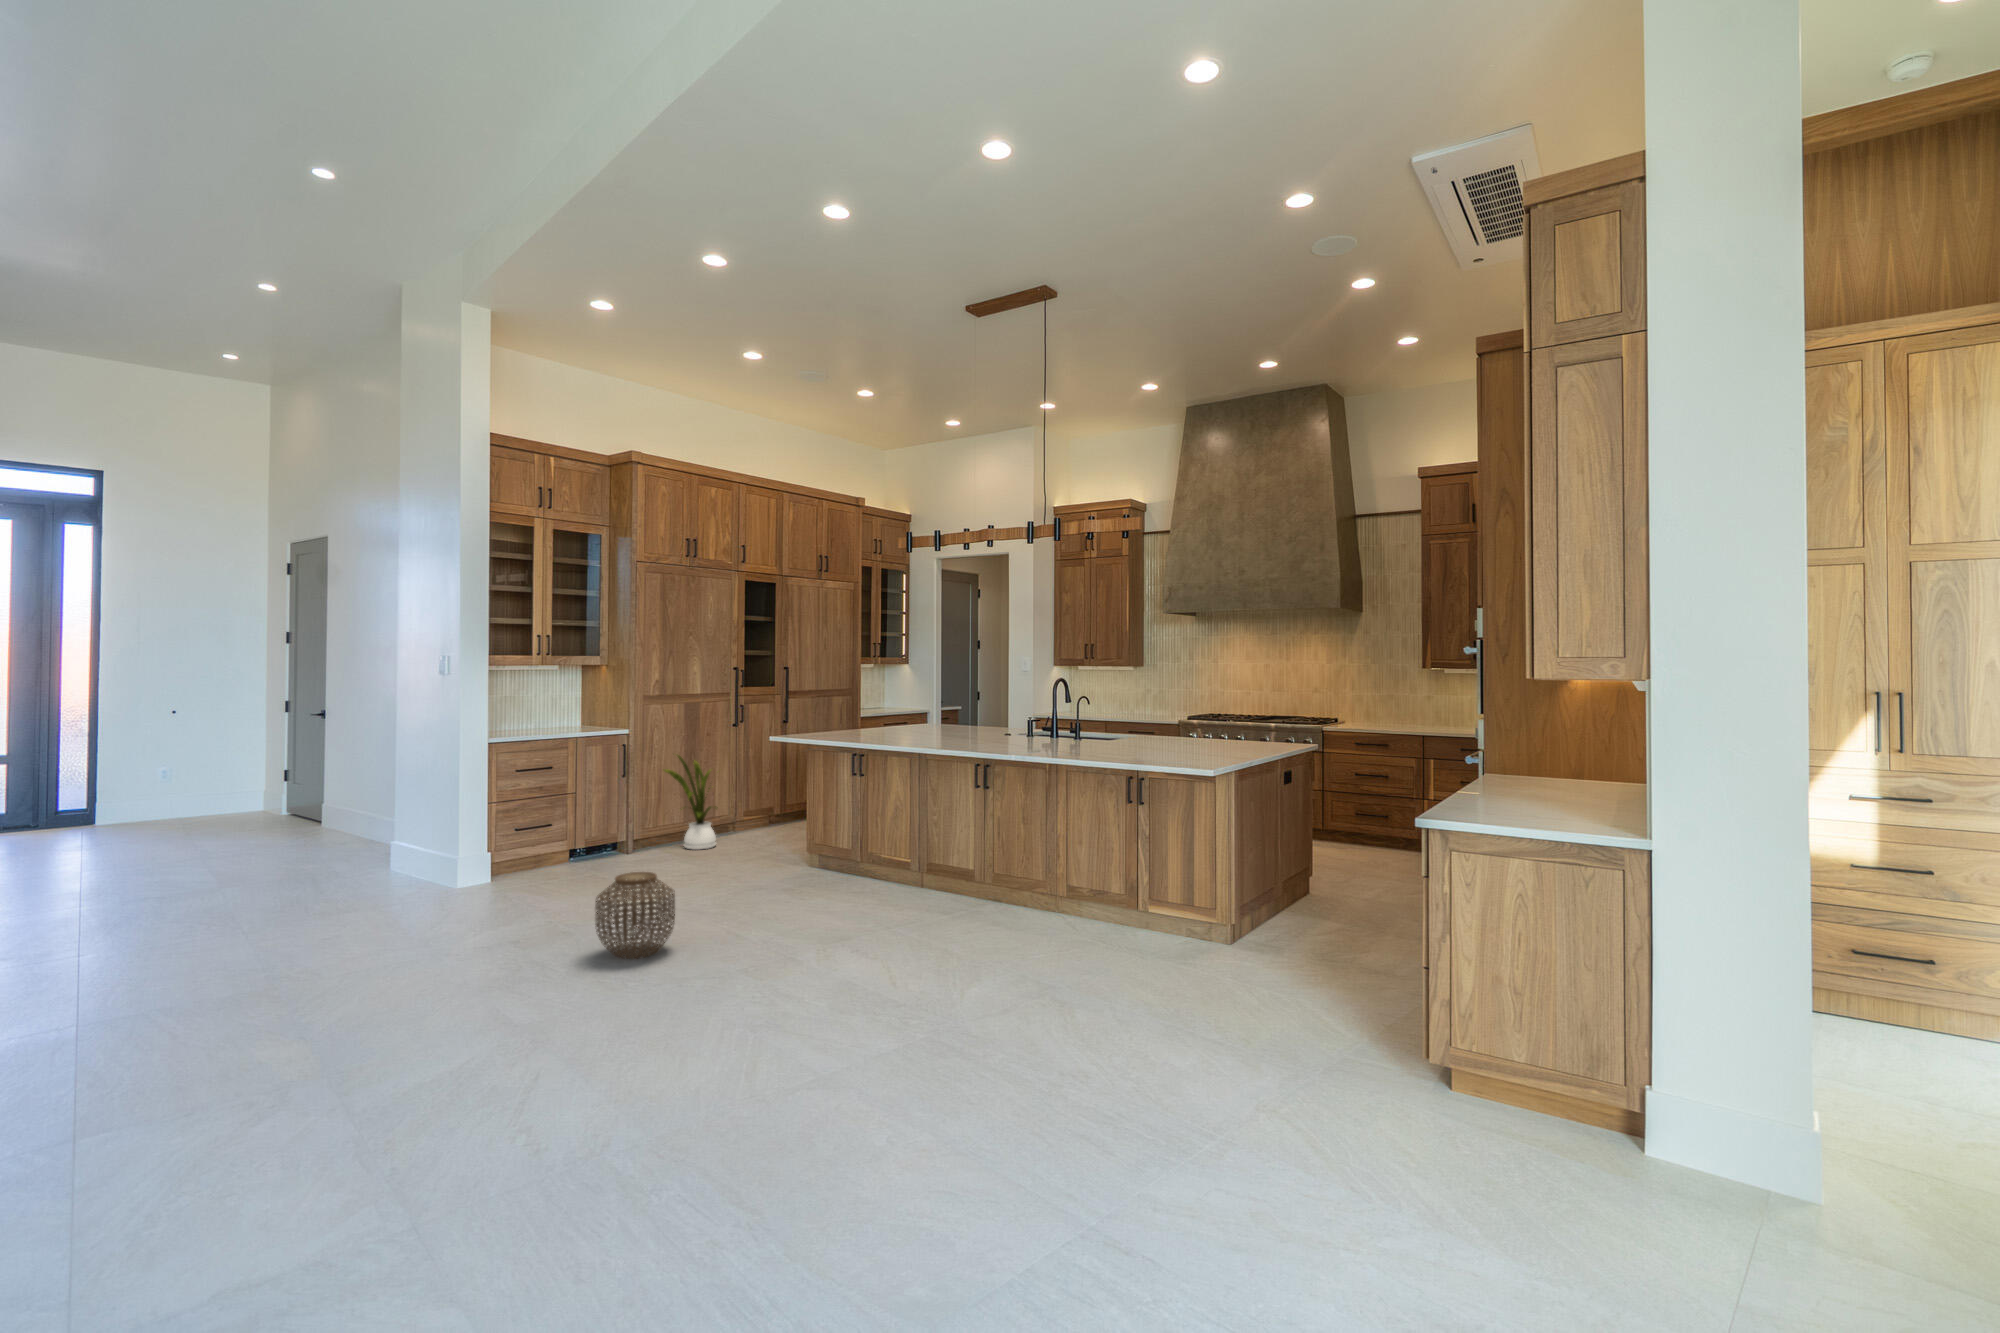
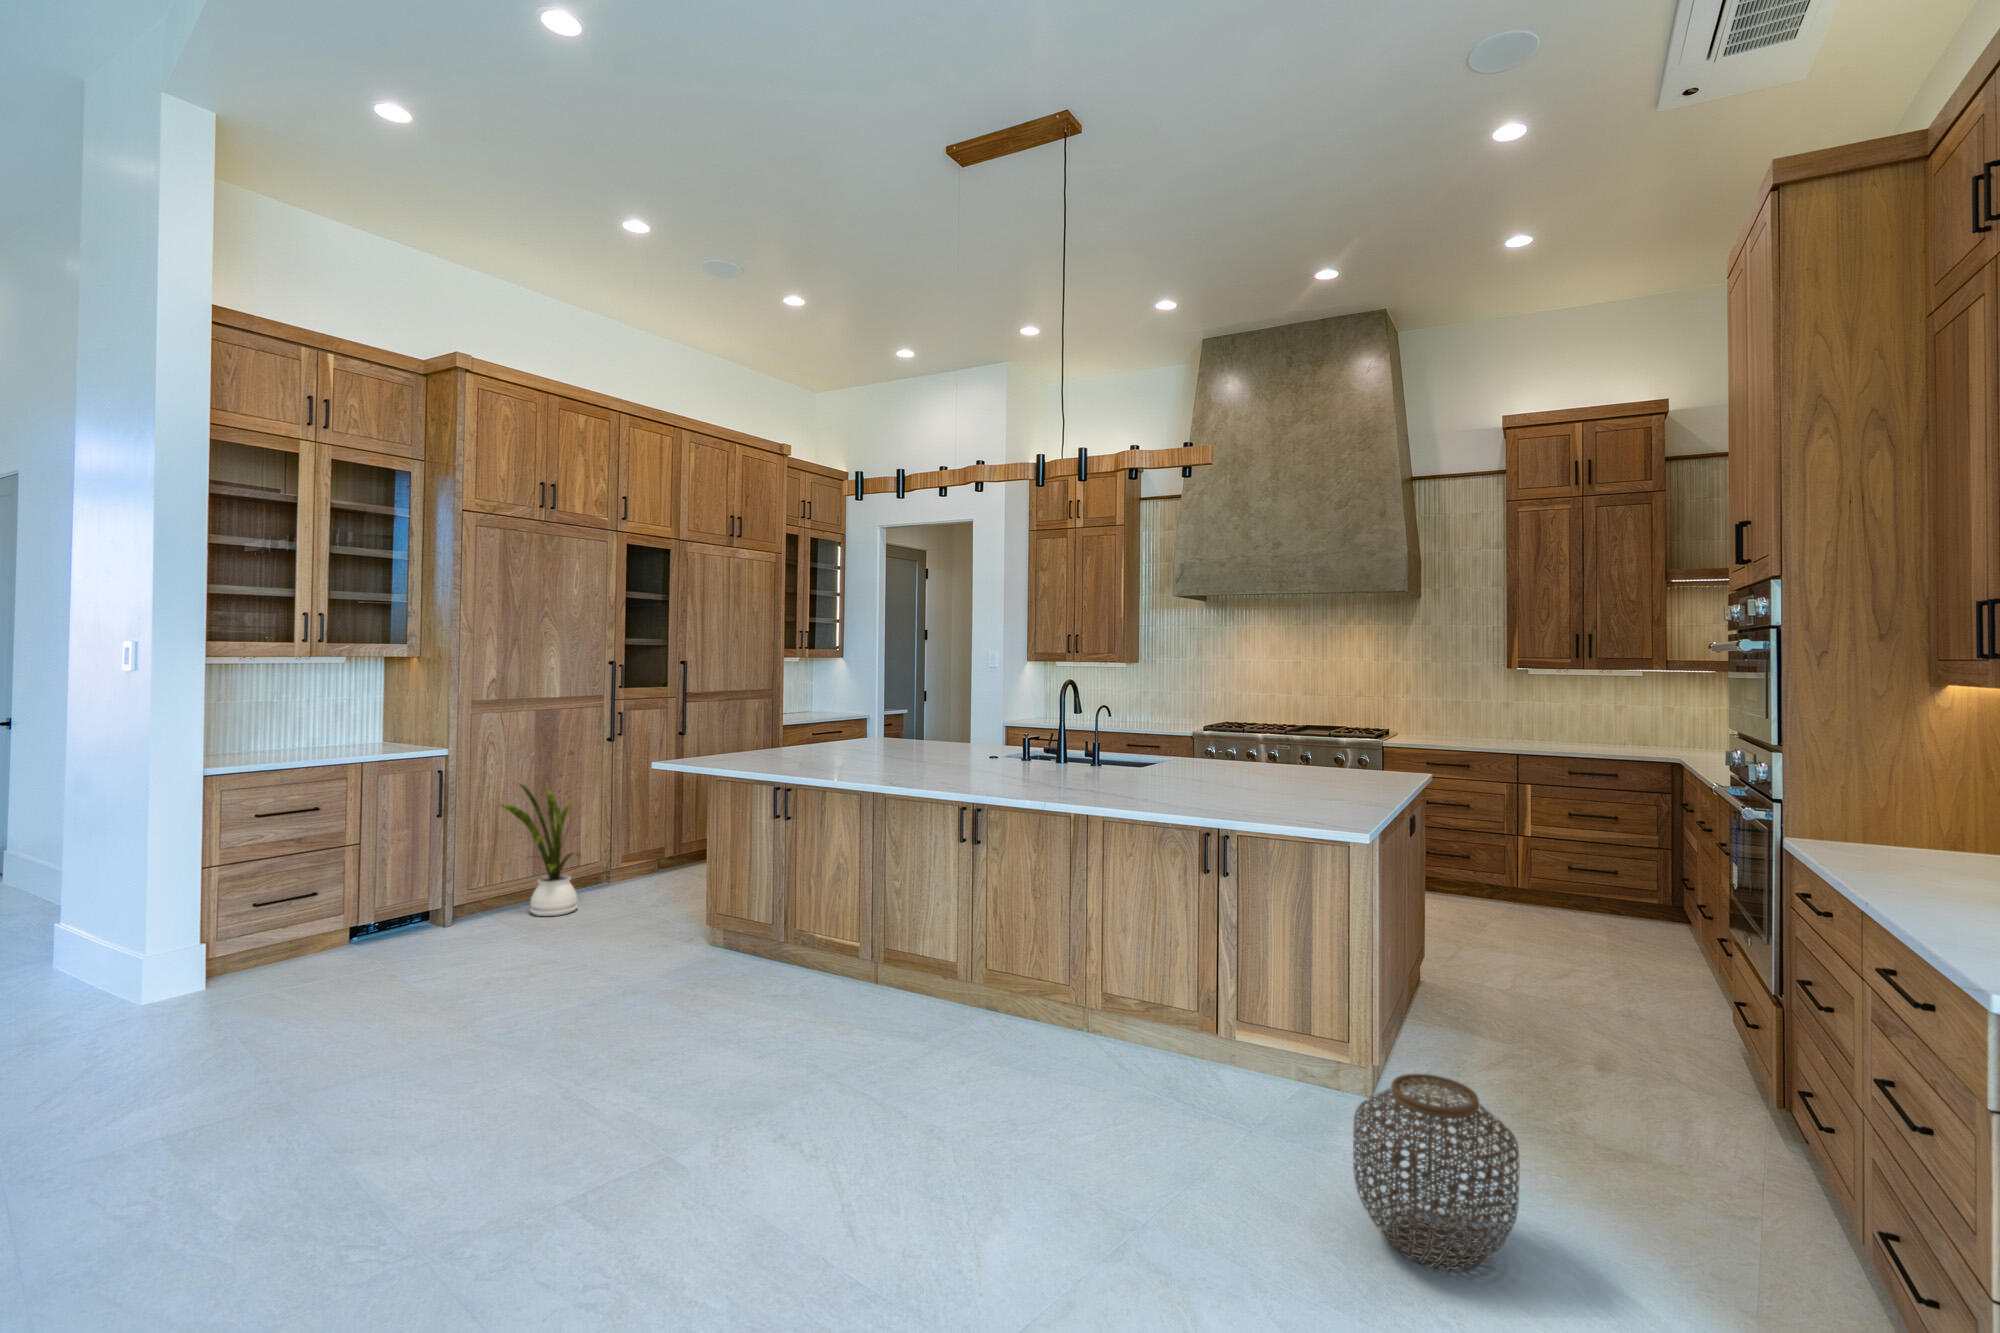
woven basket: present [595,872,675,959] -> present [1353,1074,1520,1270]

